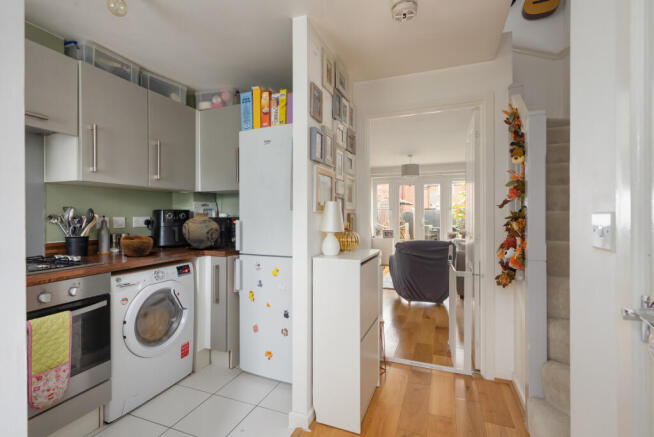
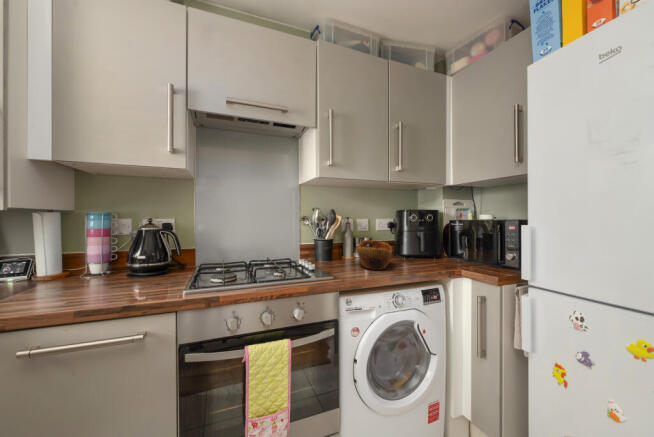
vase: present [183,213,220,249] -> none [430,213,485,265]

